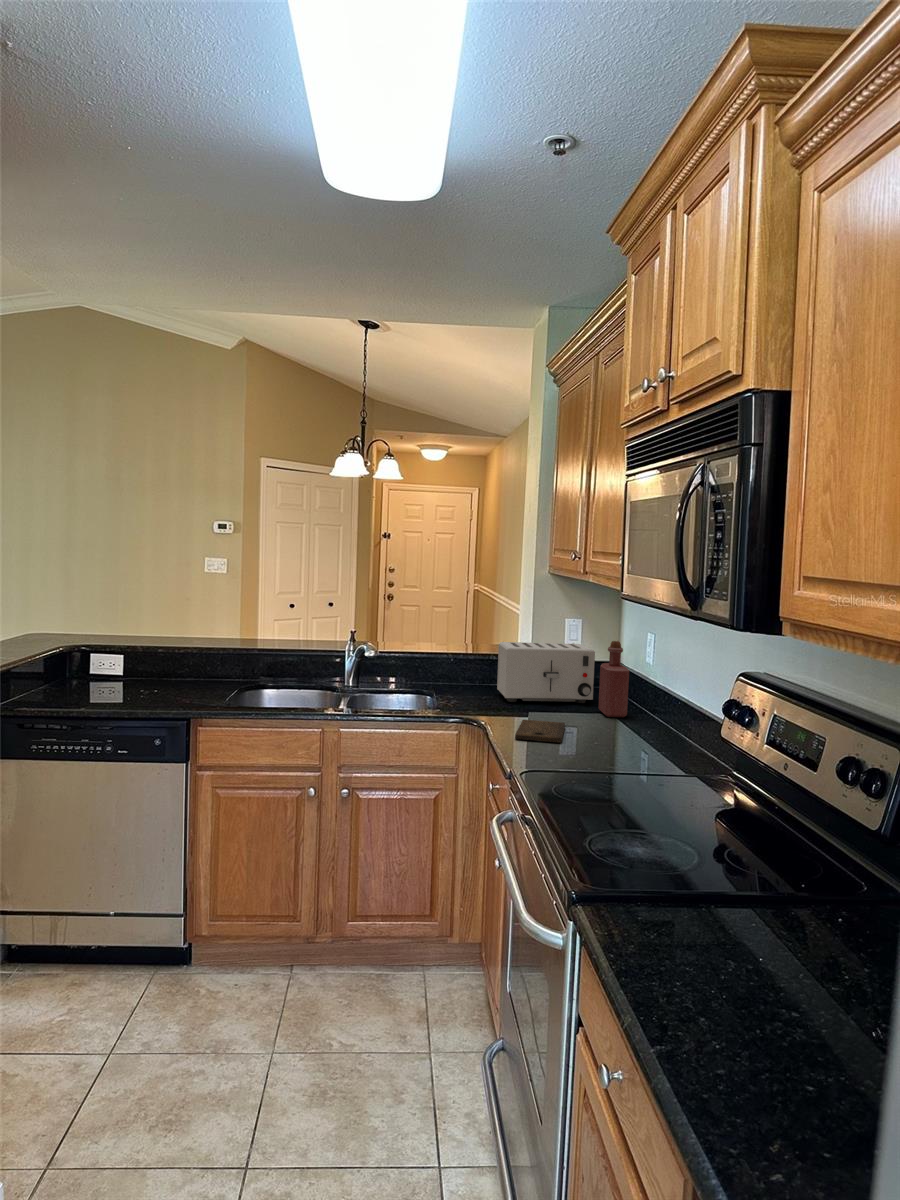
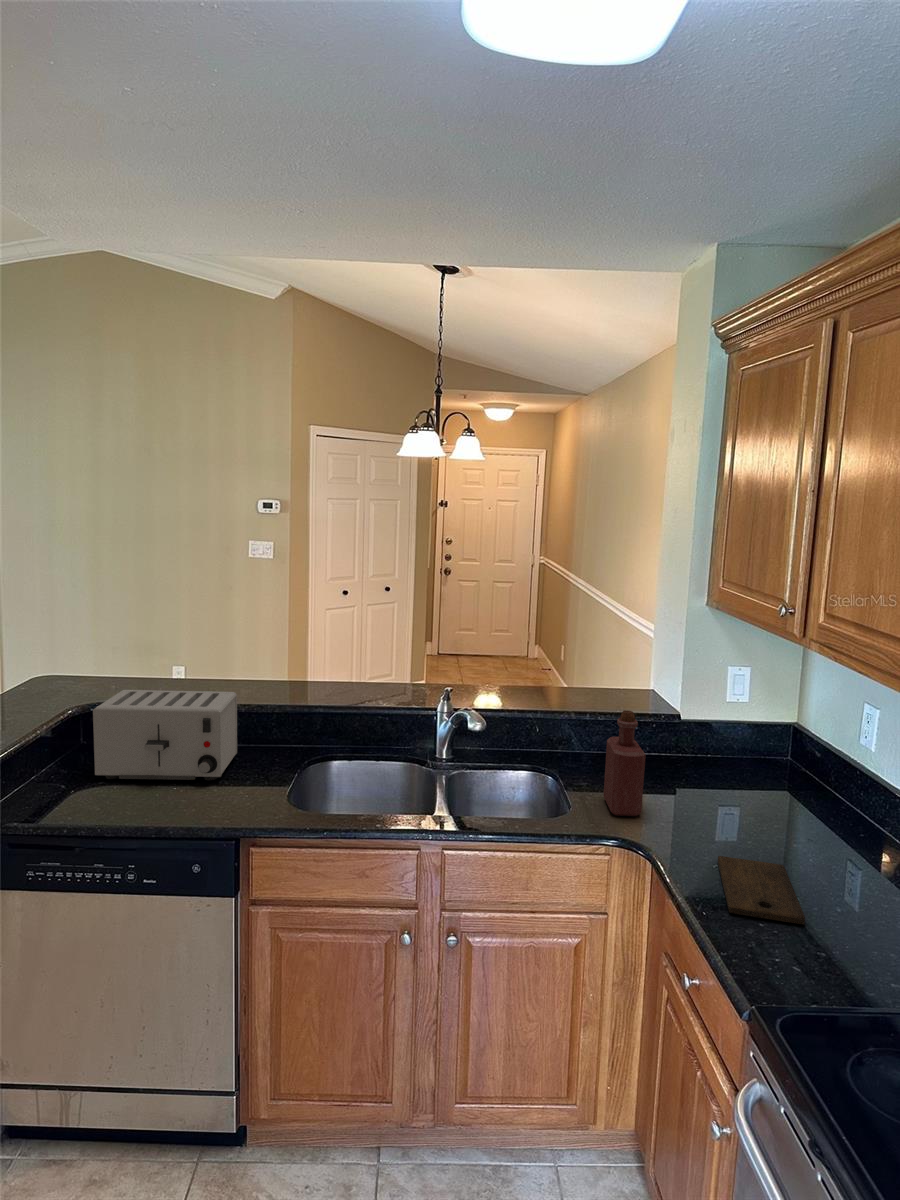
bottle: present [598,641,629,717] -> present [603,710,646,816]
toaster: present [497,642,595,703] -> present [93,690,237,780]

